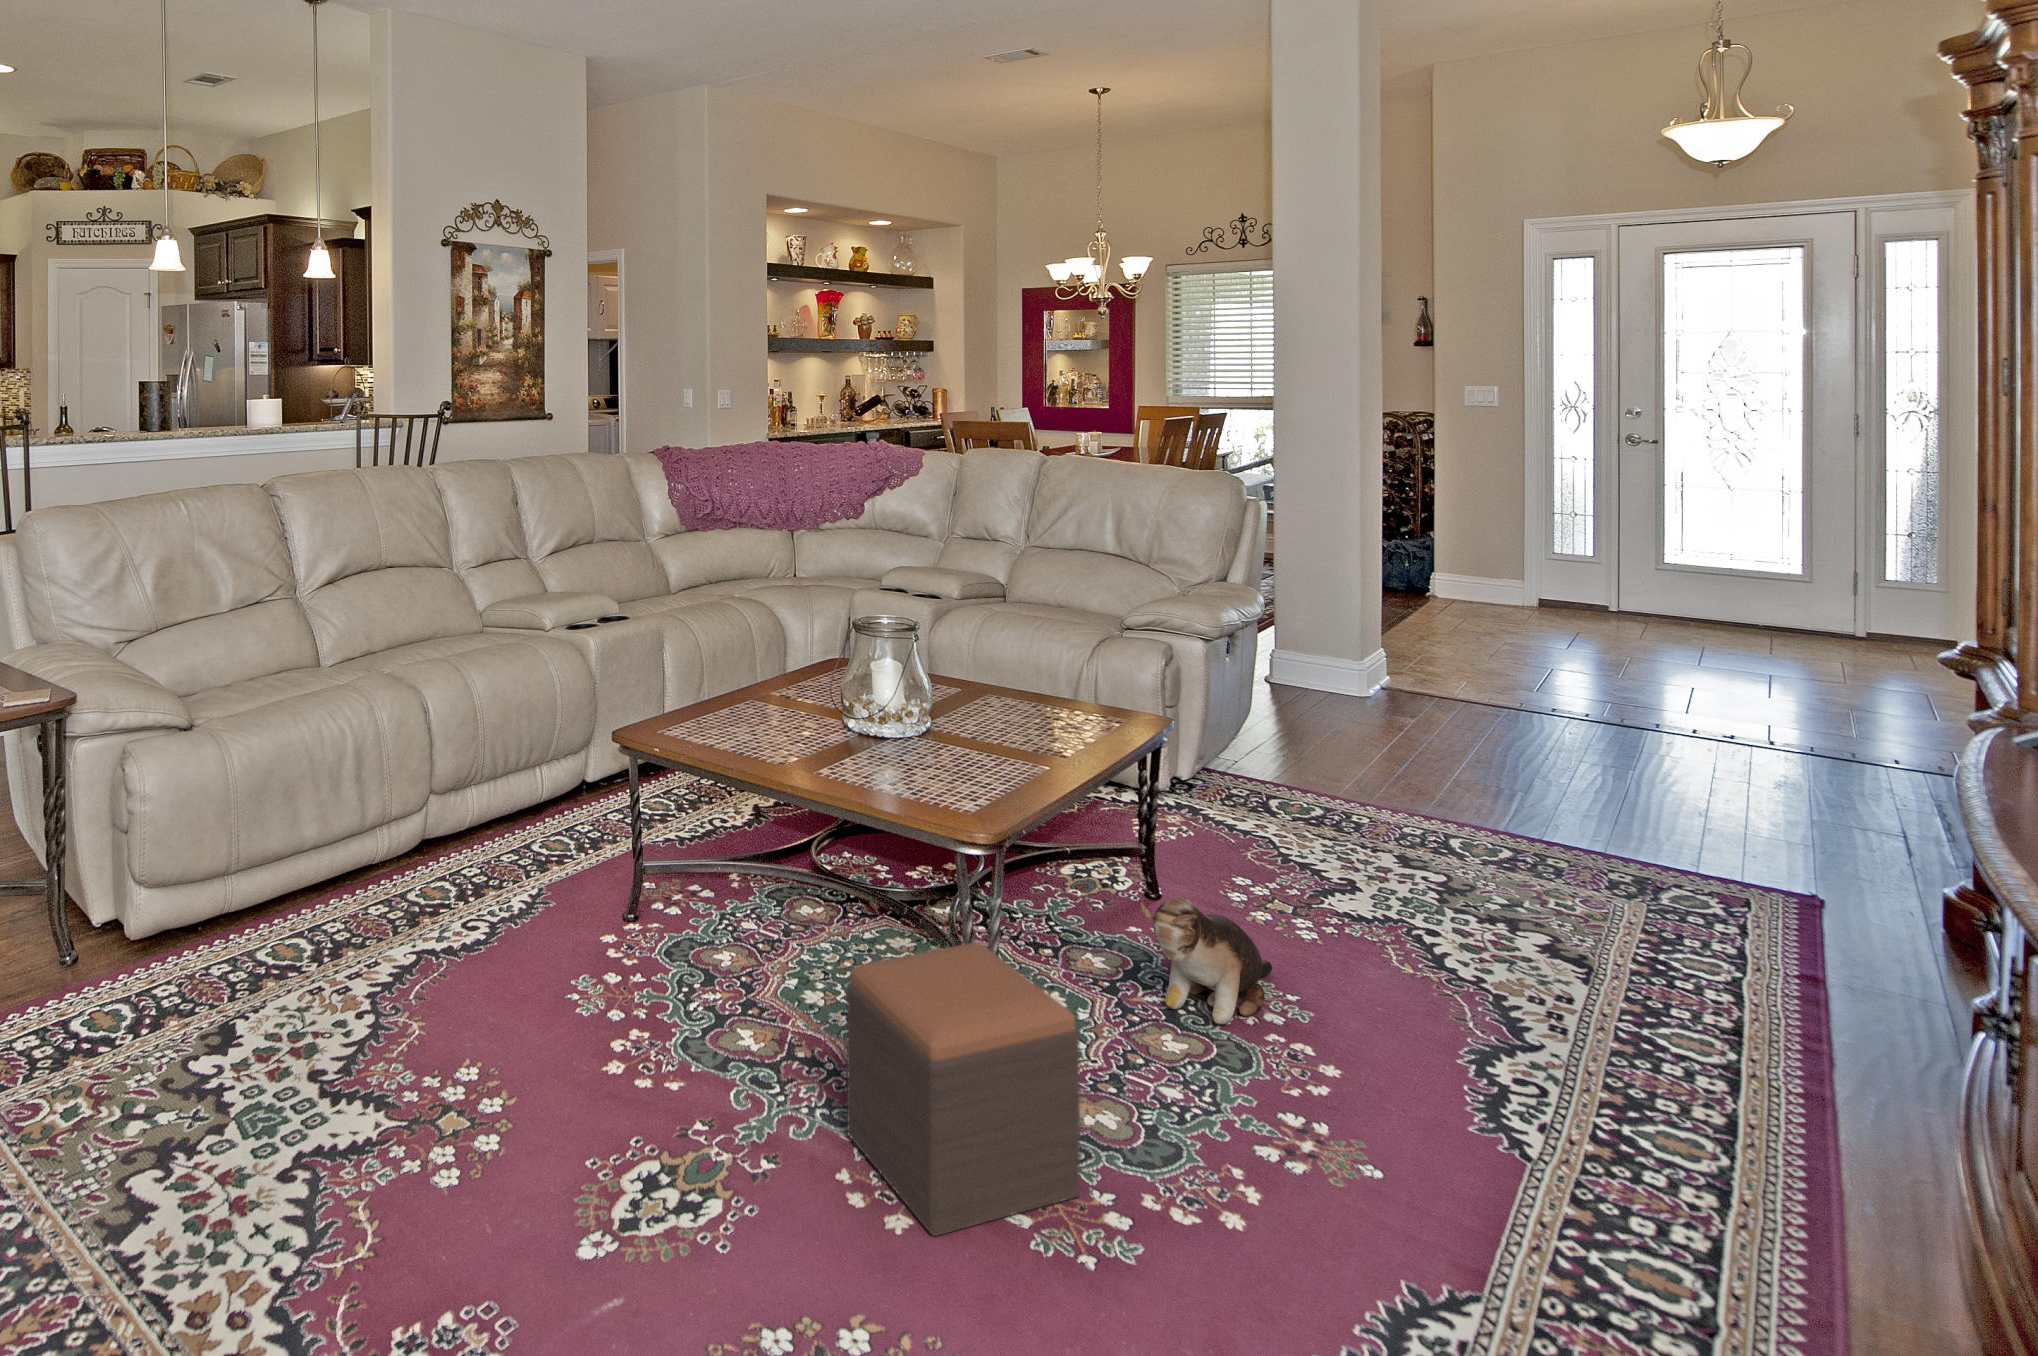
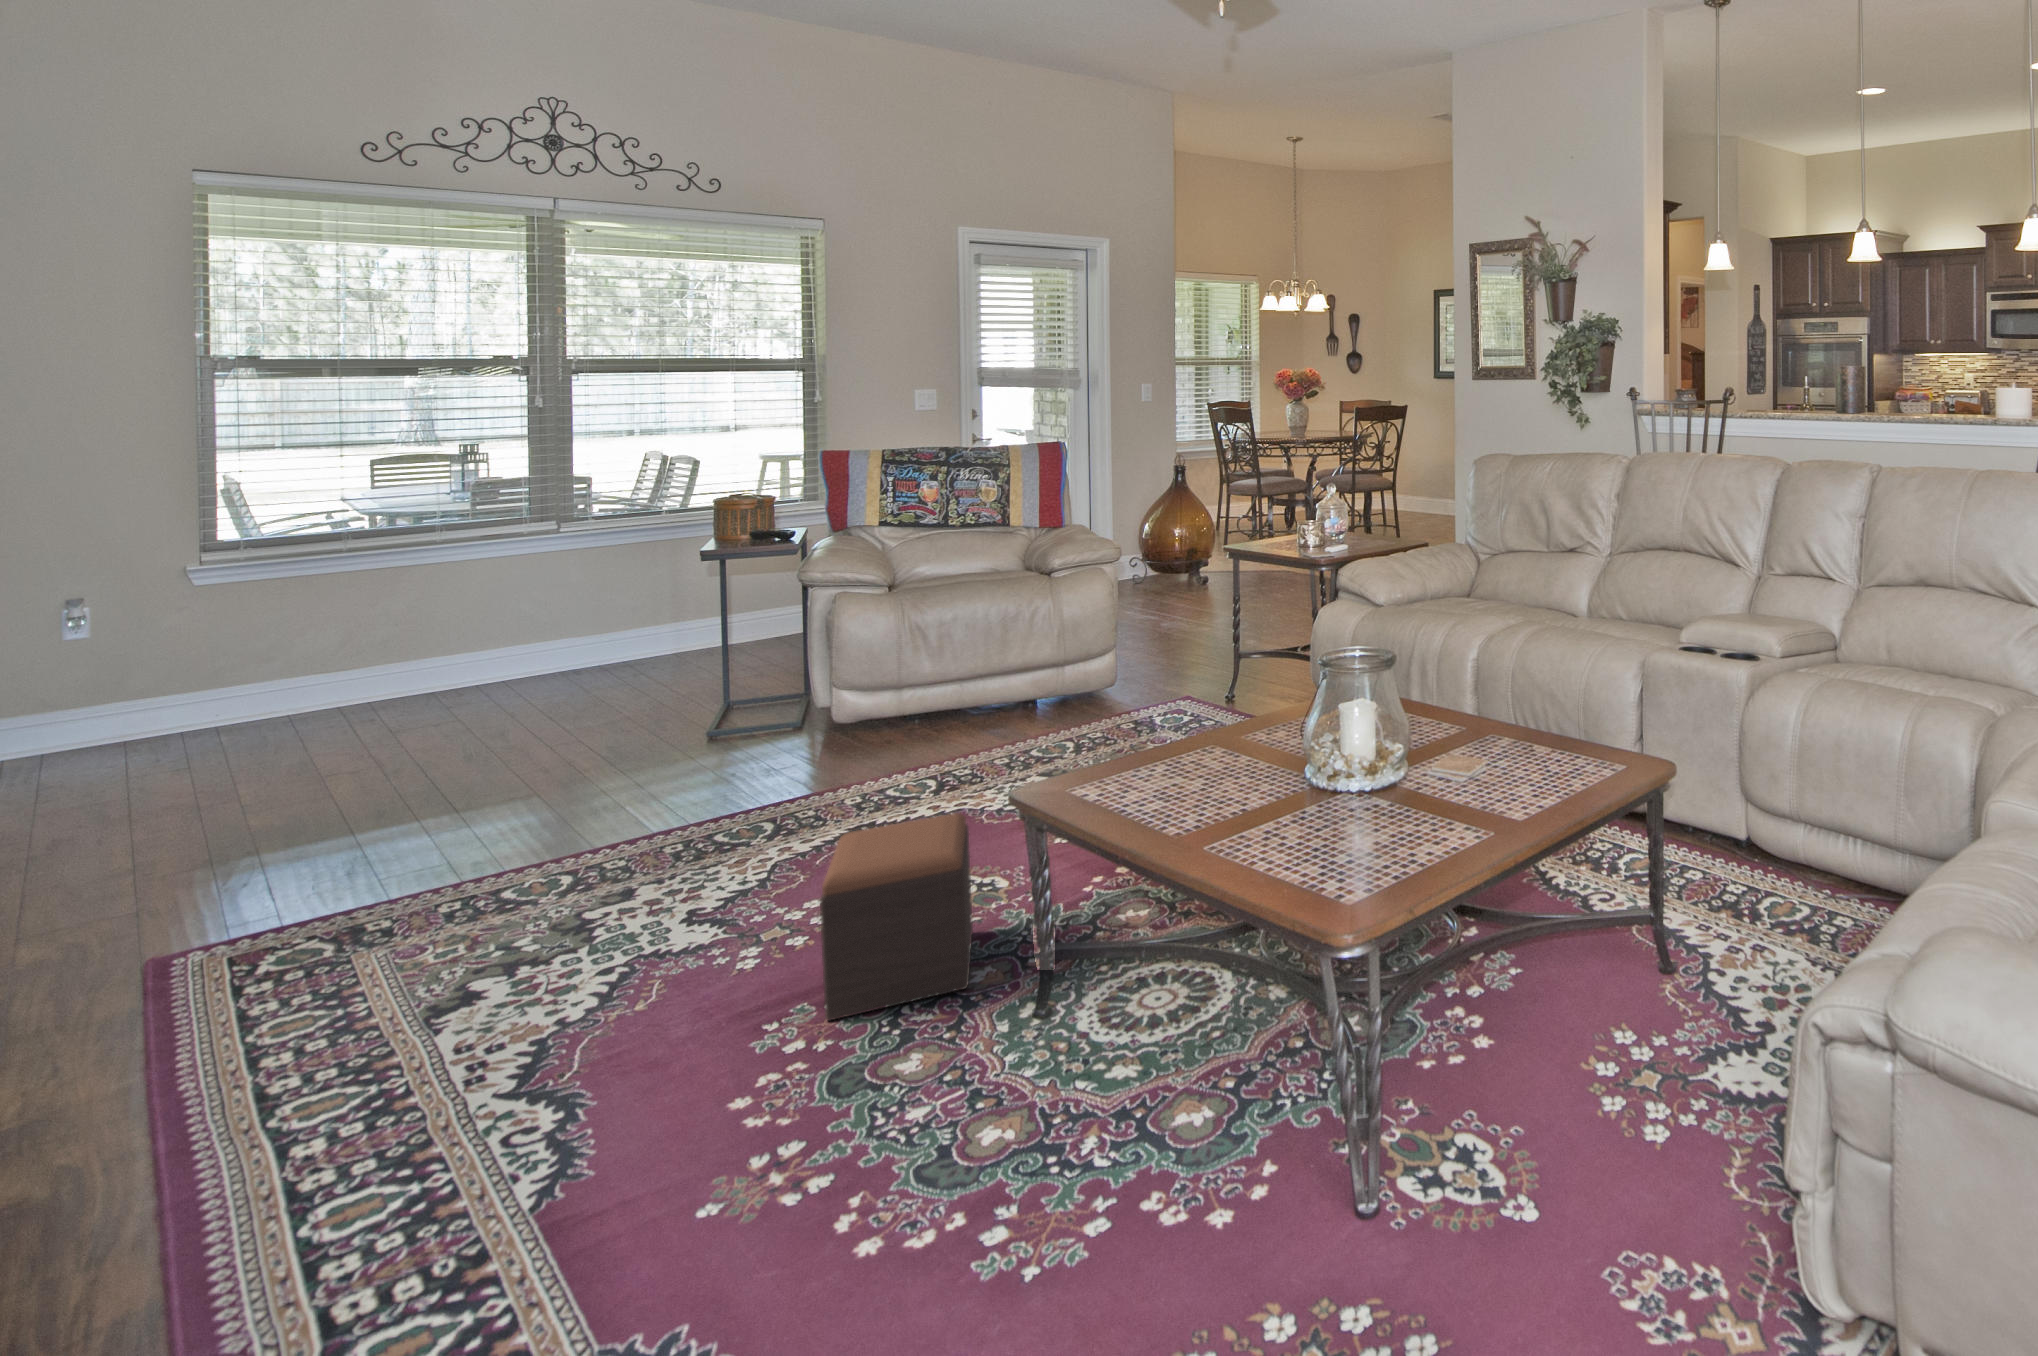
plush toy: present [1140,898,1272,1024] -> none [976,976,1099,1246]

